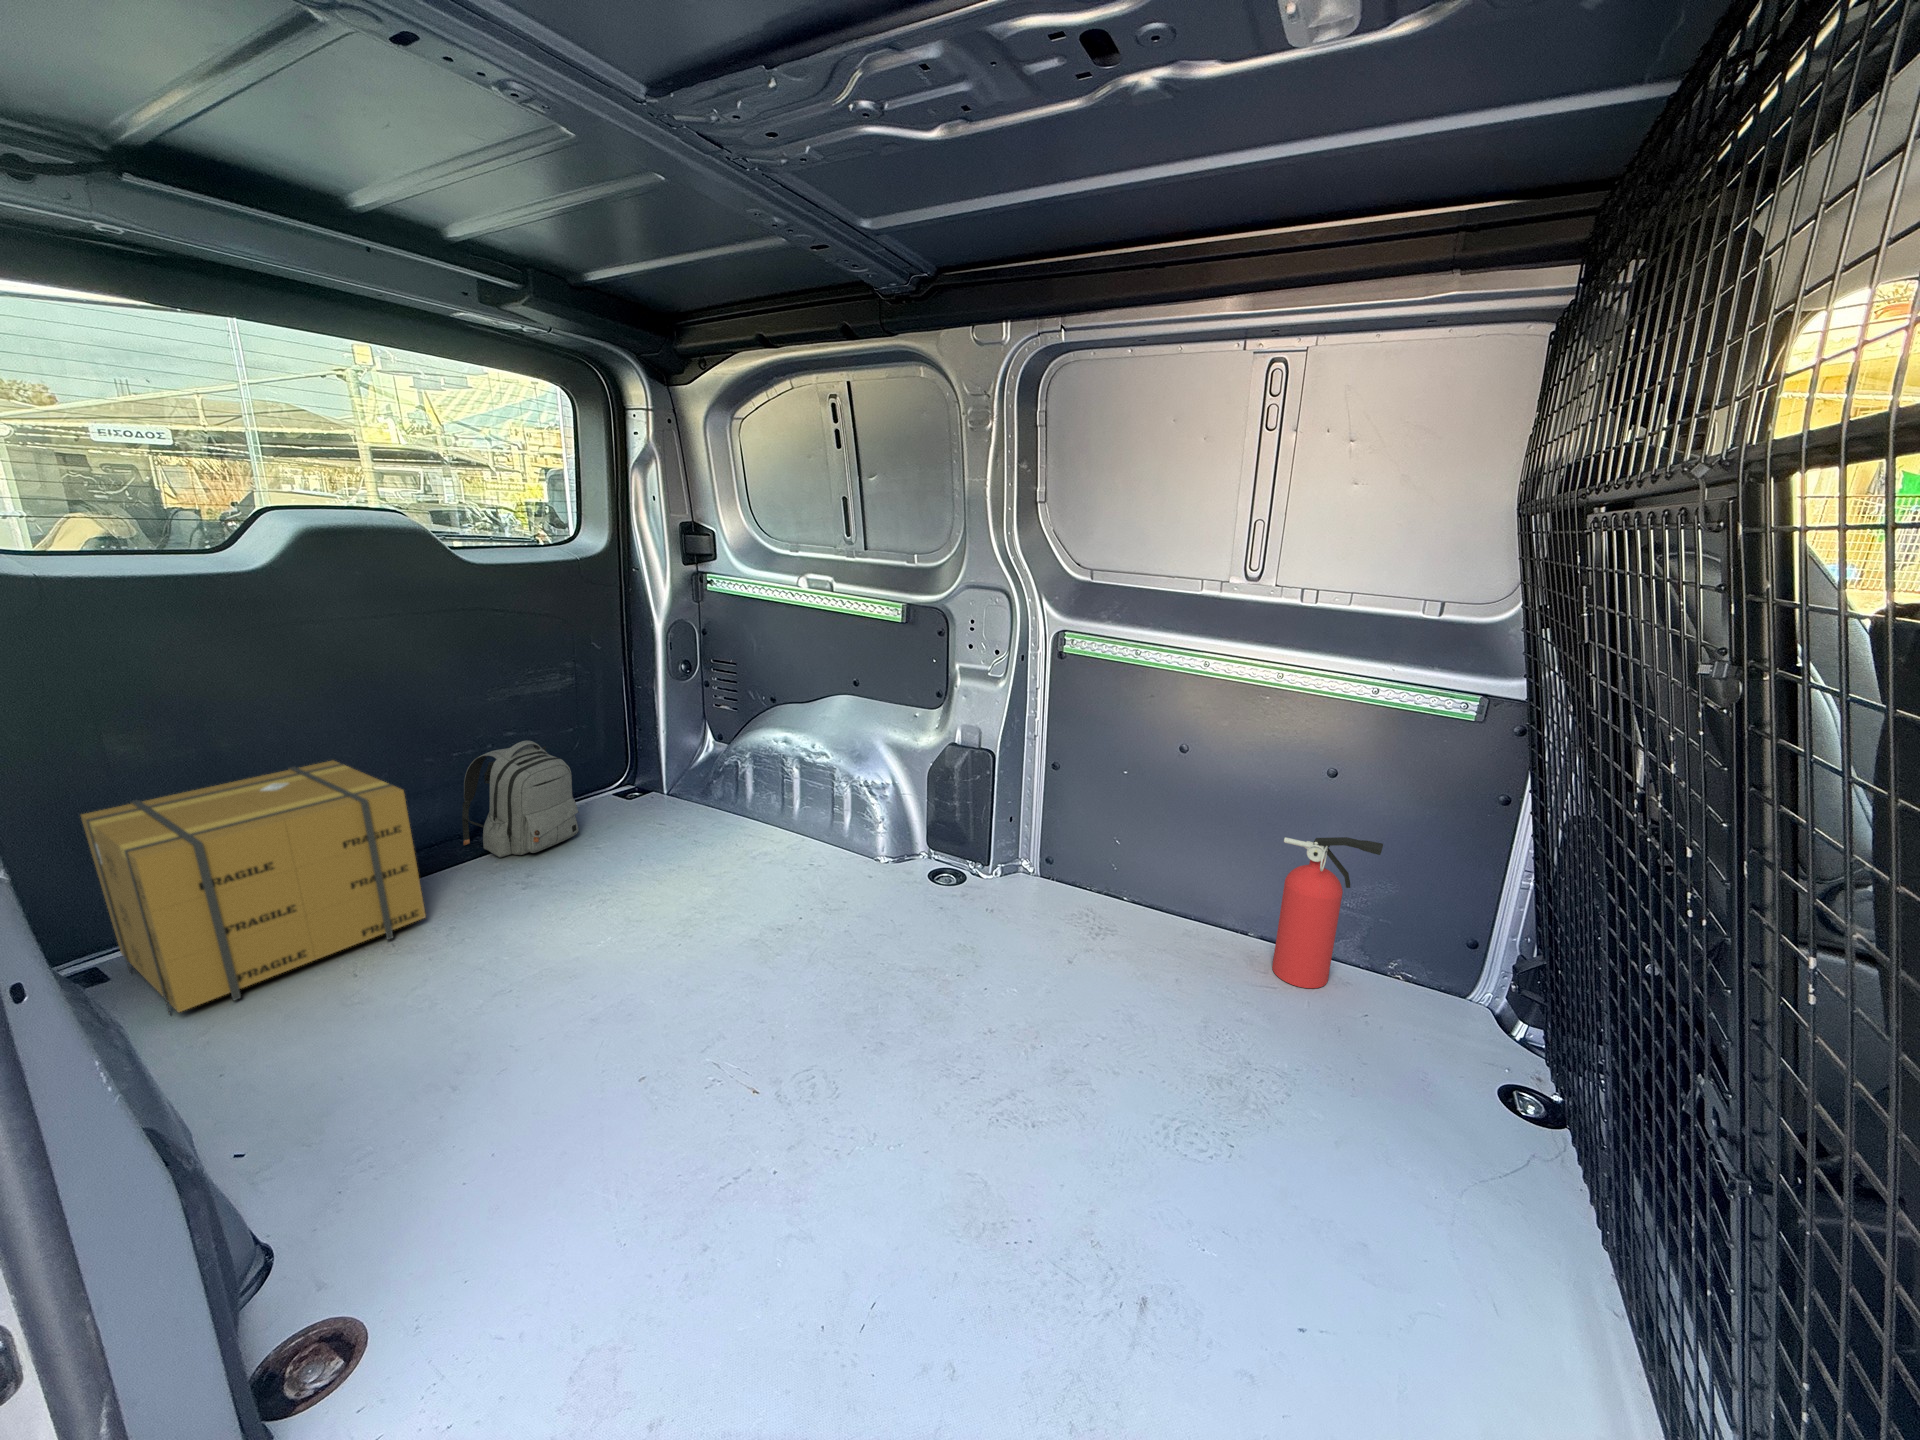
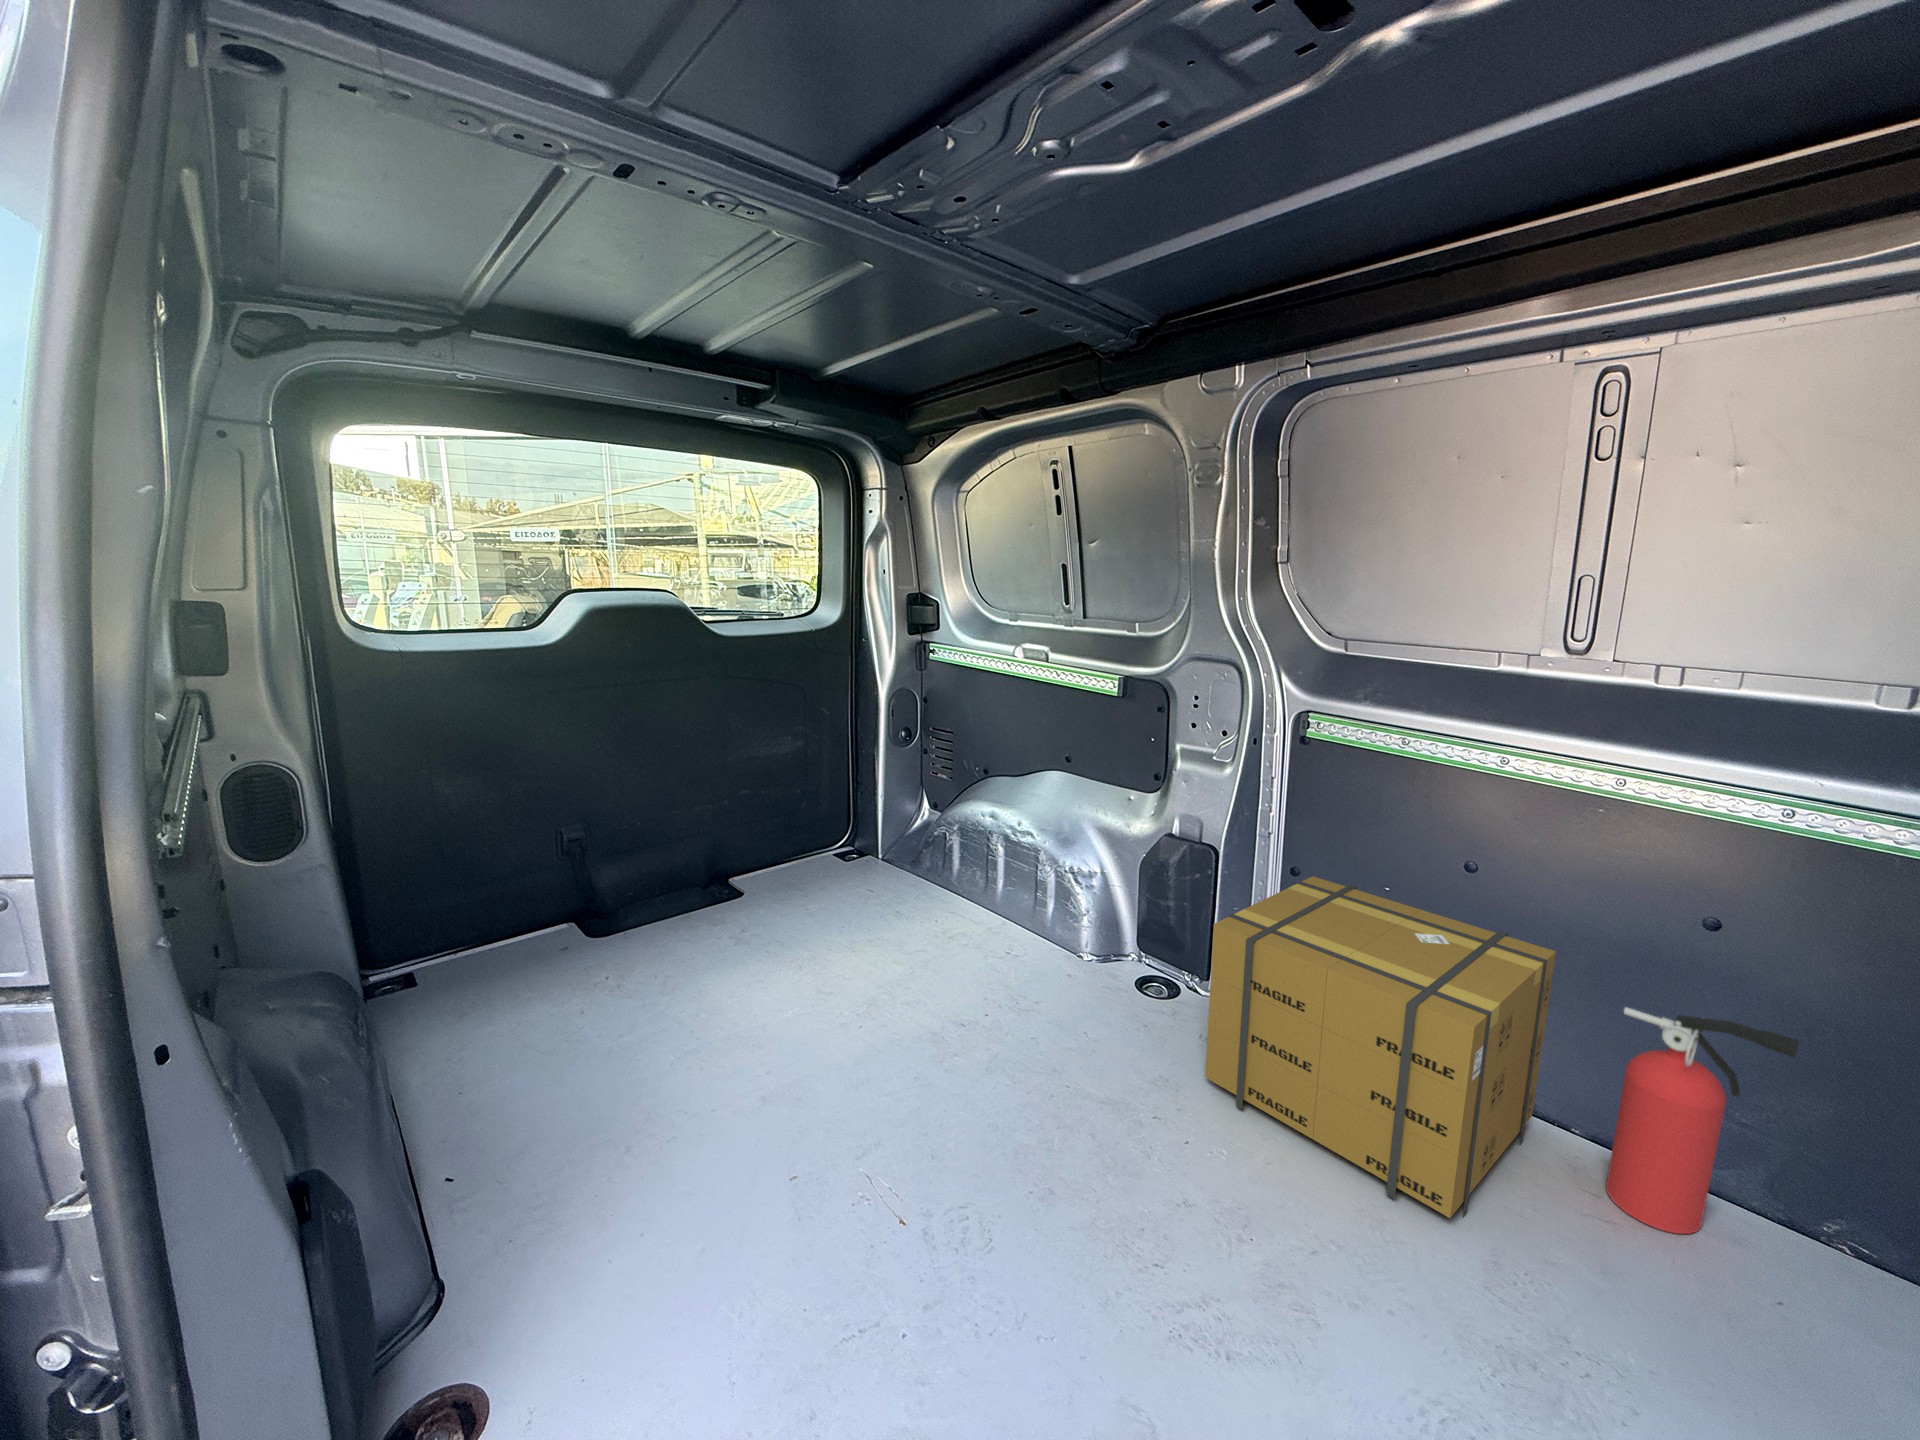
backpack: present [462,741,579,858] -> none [696,802,794,912]
cardboard box: present [81,761,426,1014] -> present [1205,876,1556,1218]

